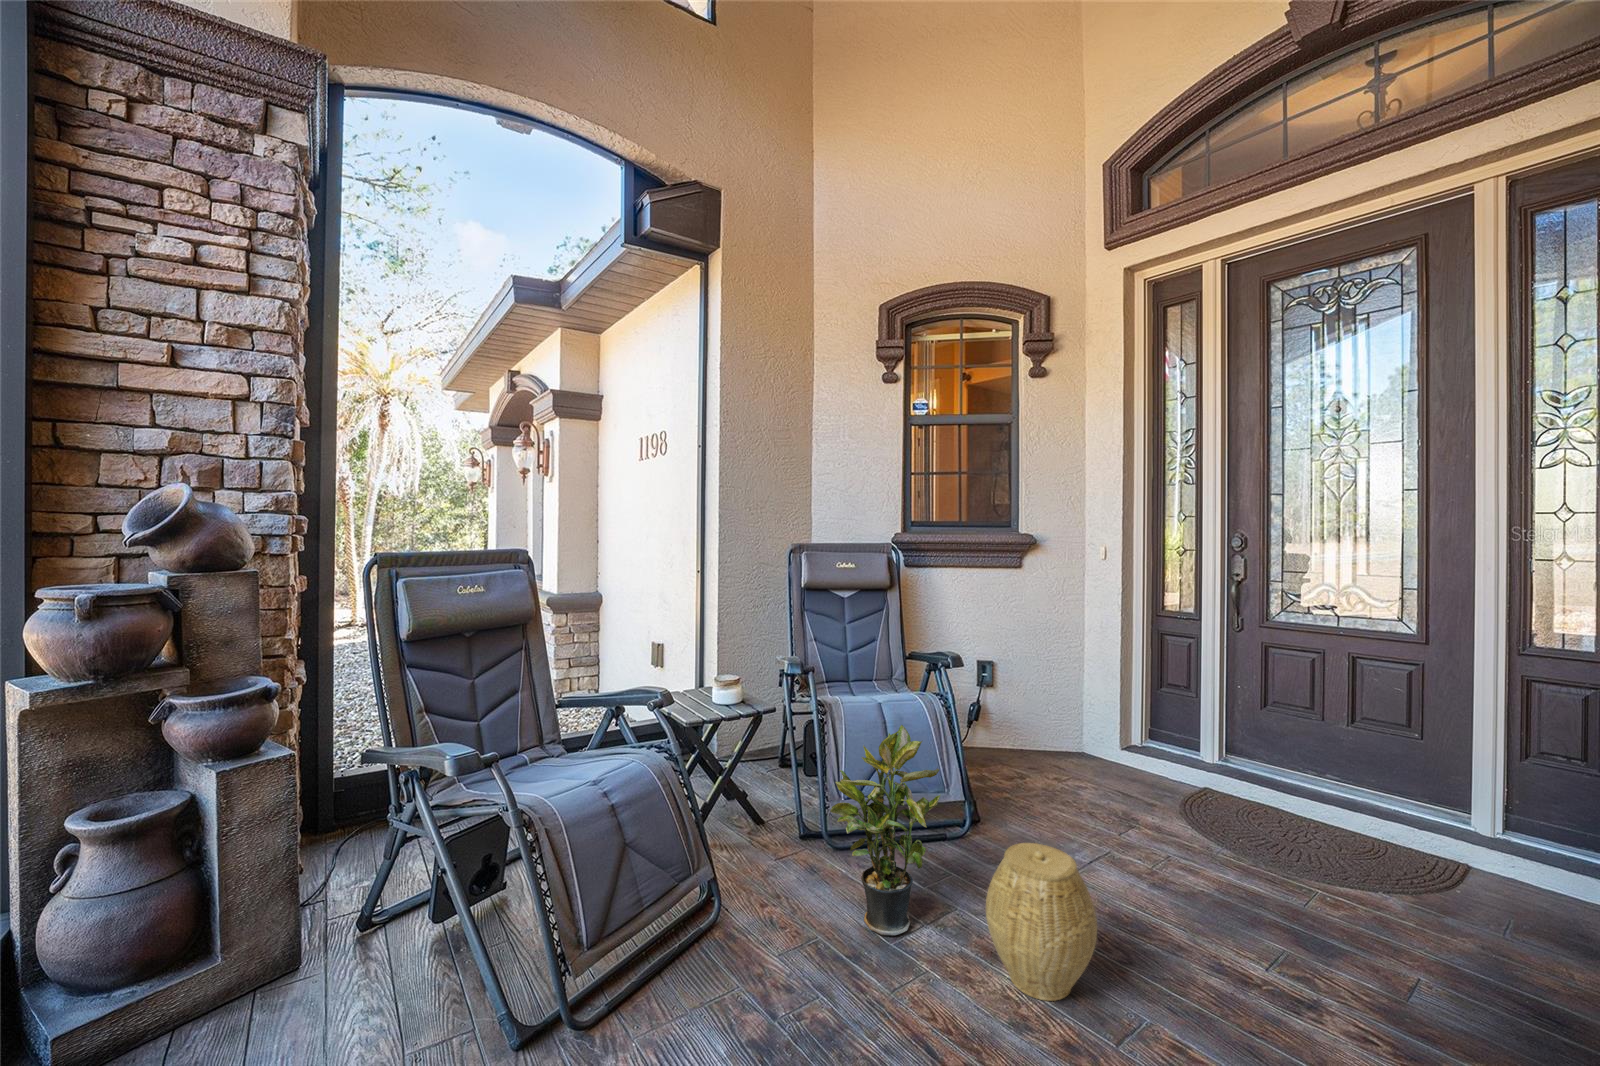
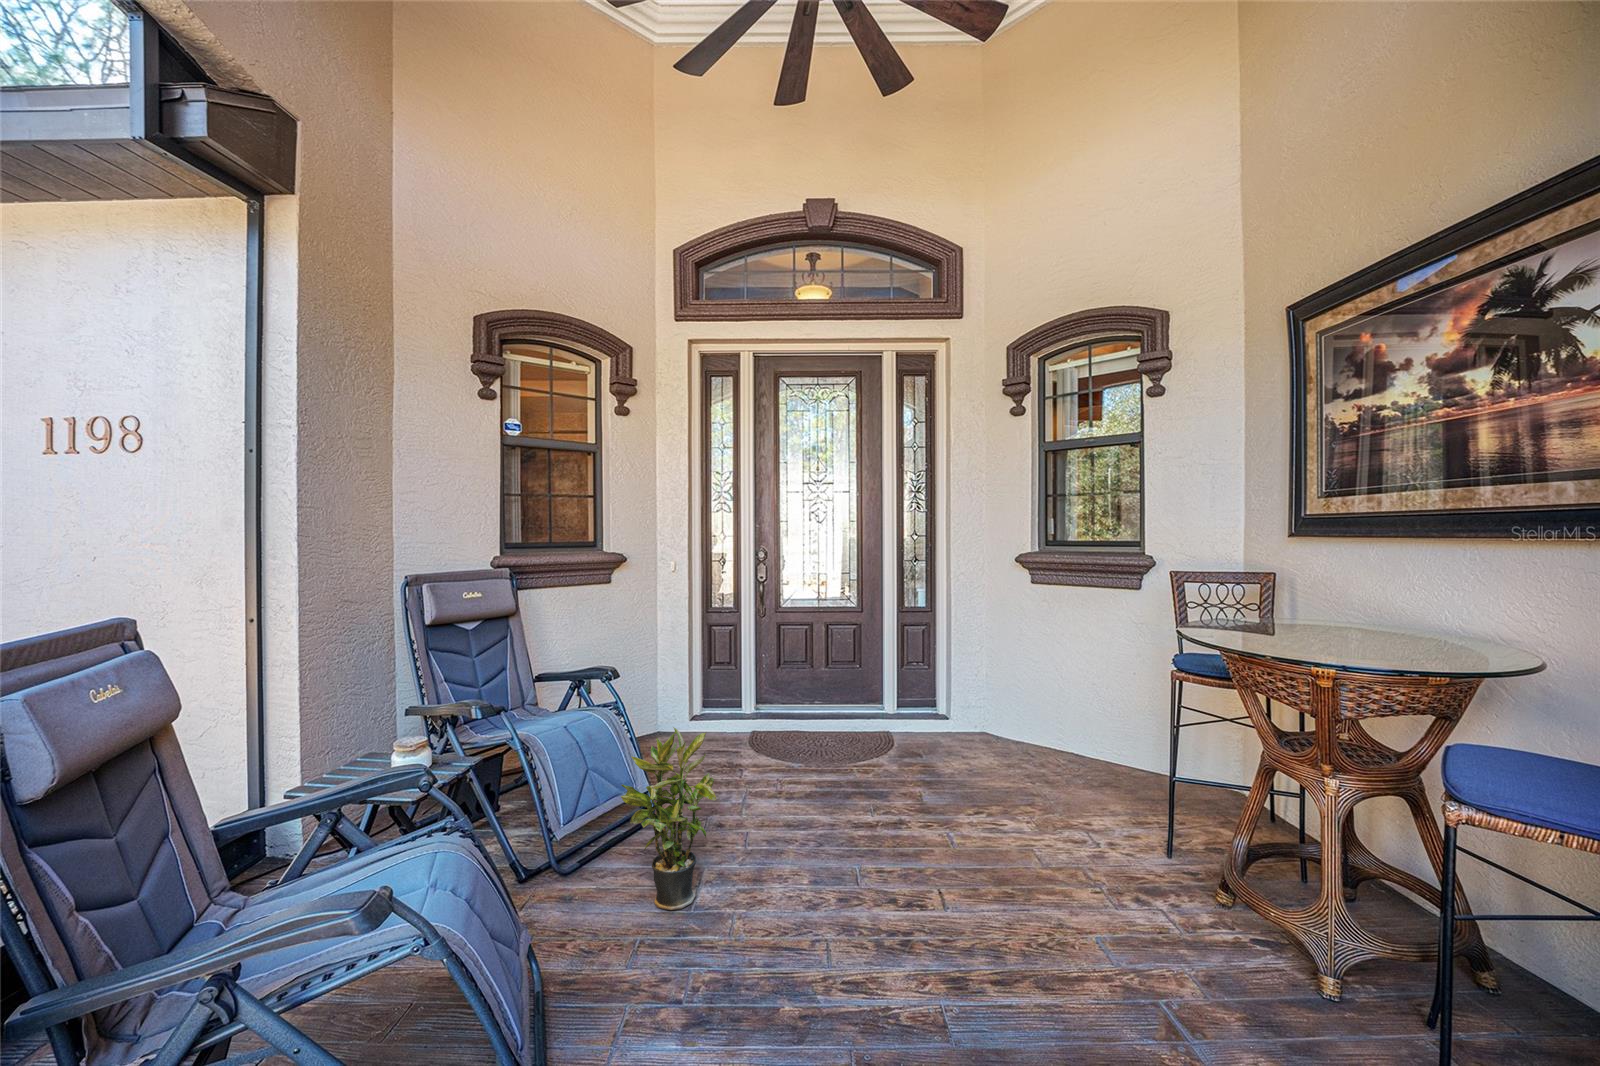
woven basket: present [986,843,1097,1001] -> none [756,780,830,887]

